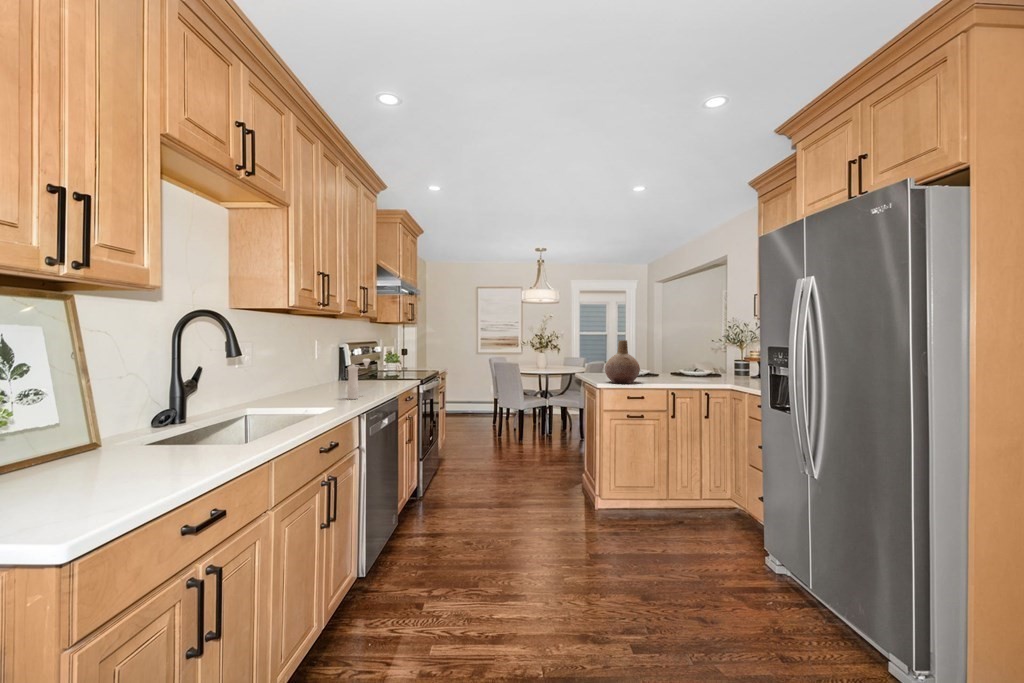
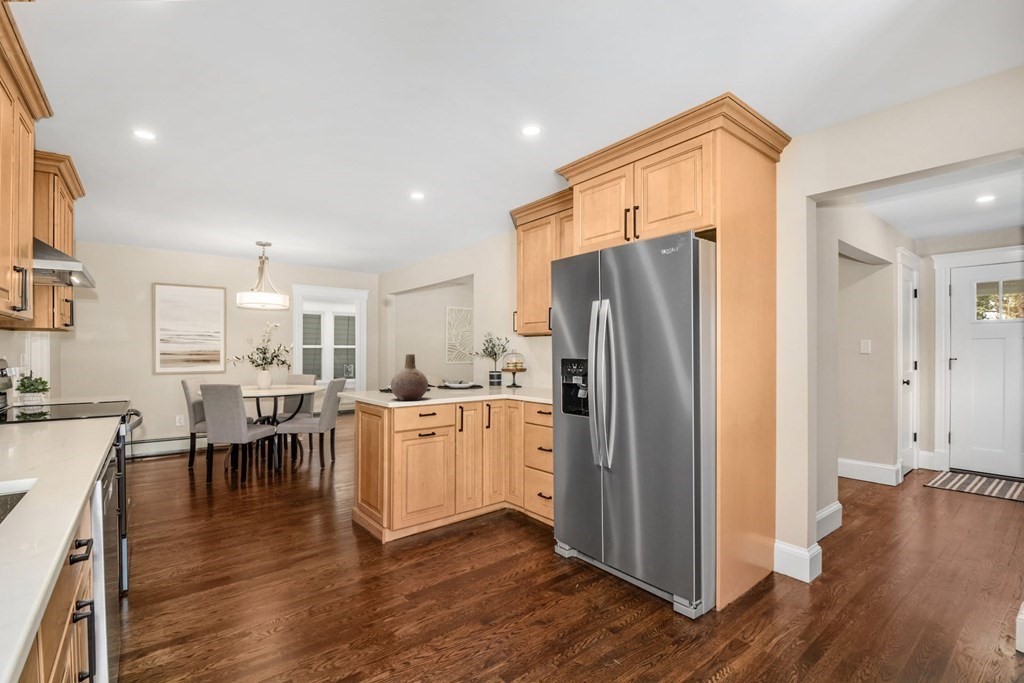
pepper mill: present [348,359,370,399] -> none [29,389,71,458]

